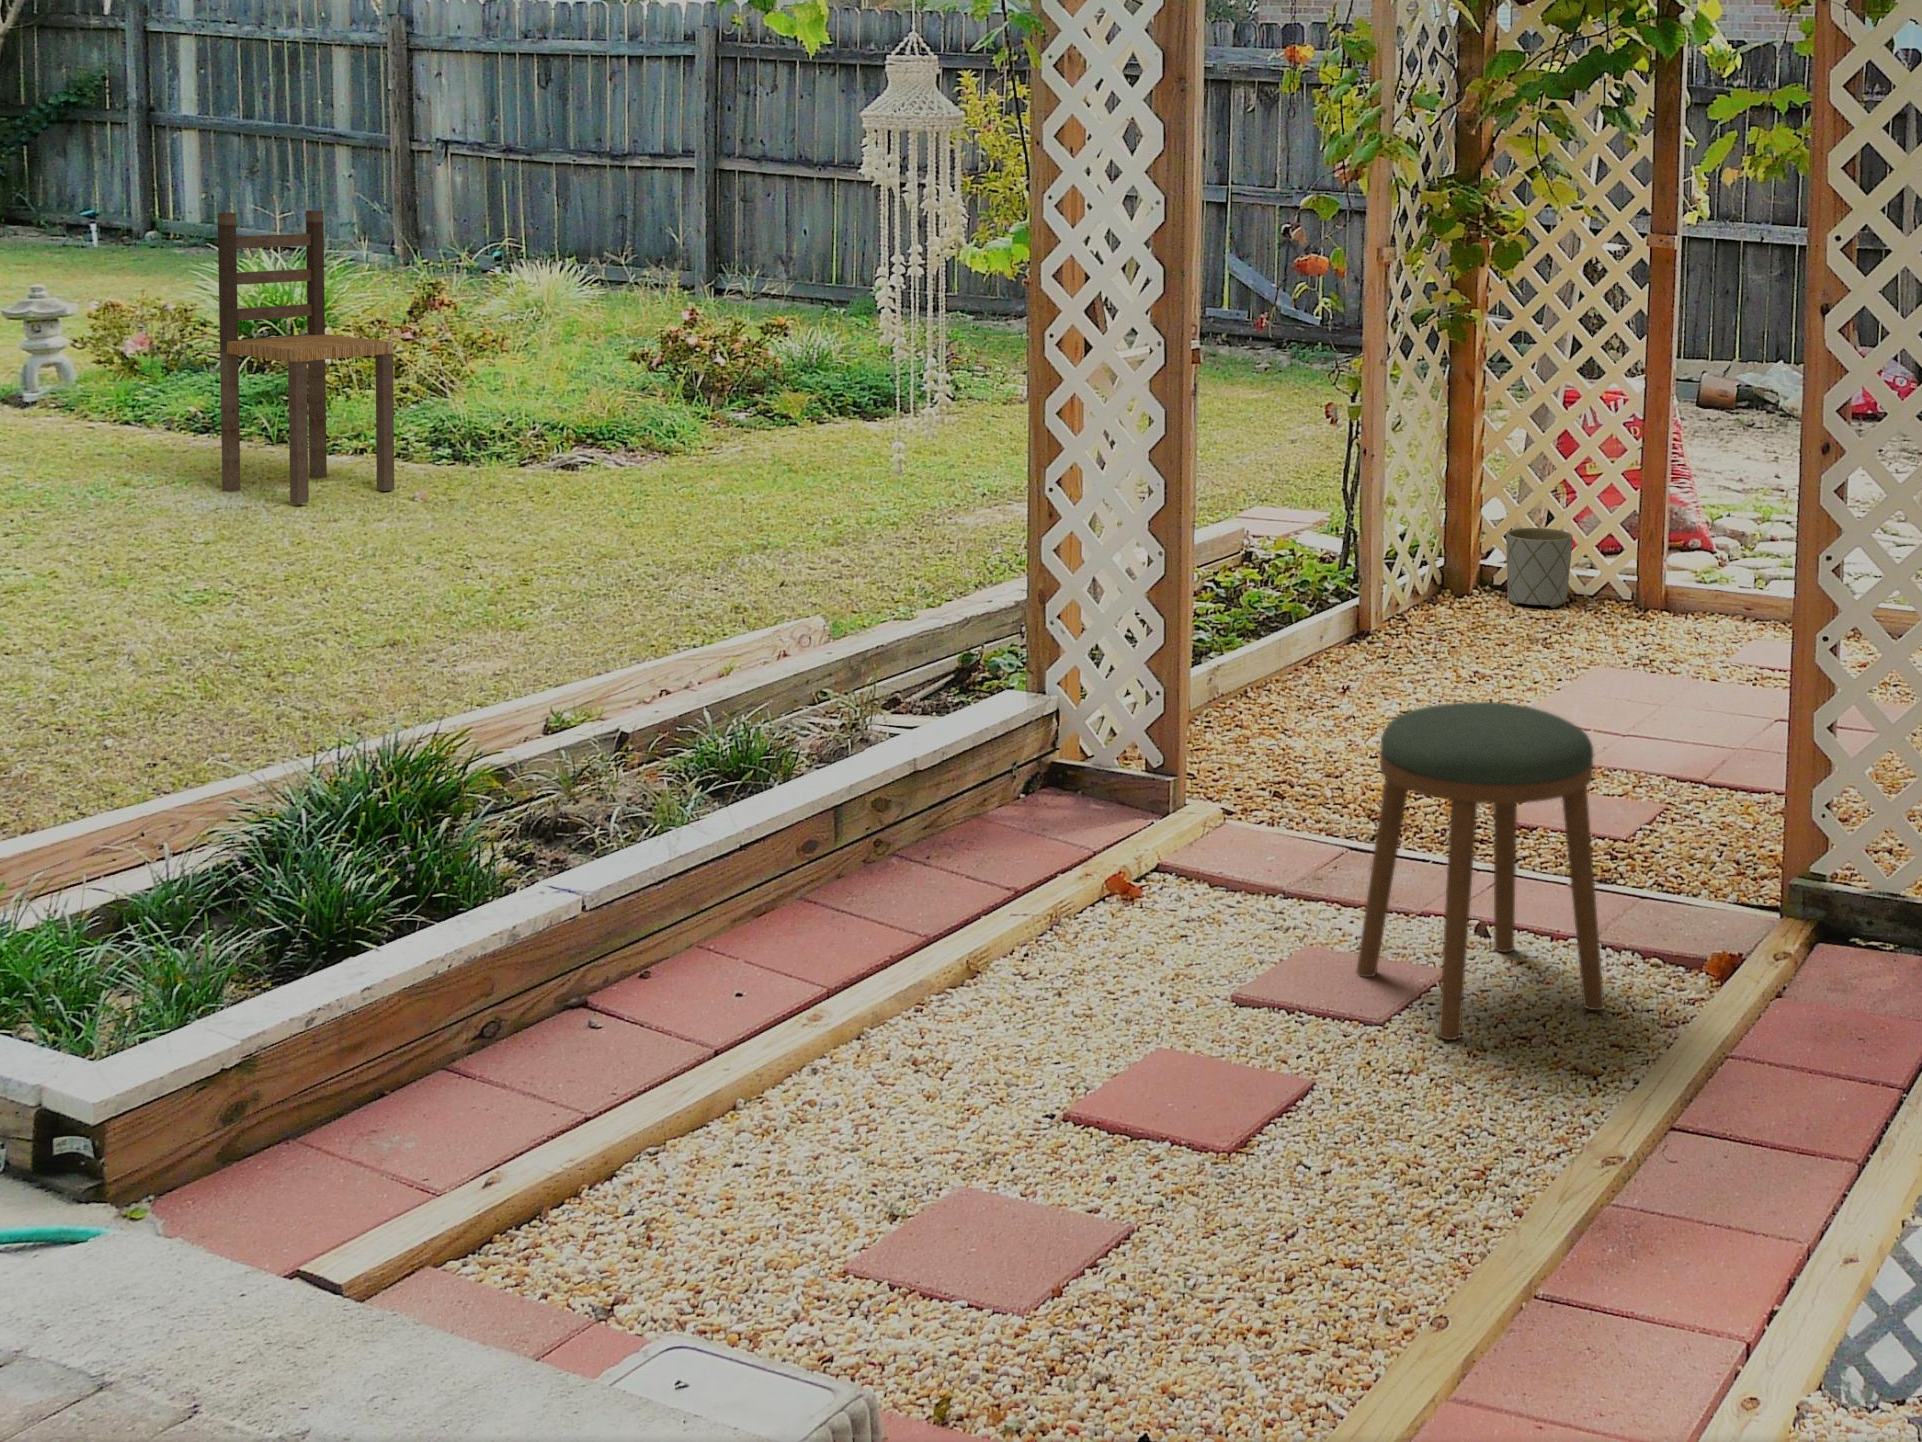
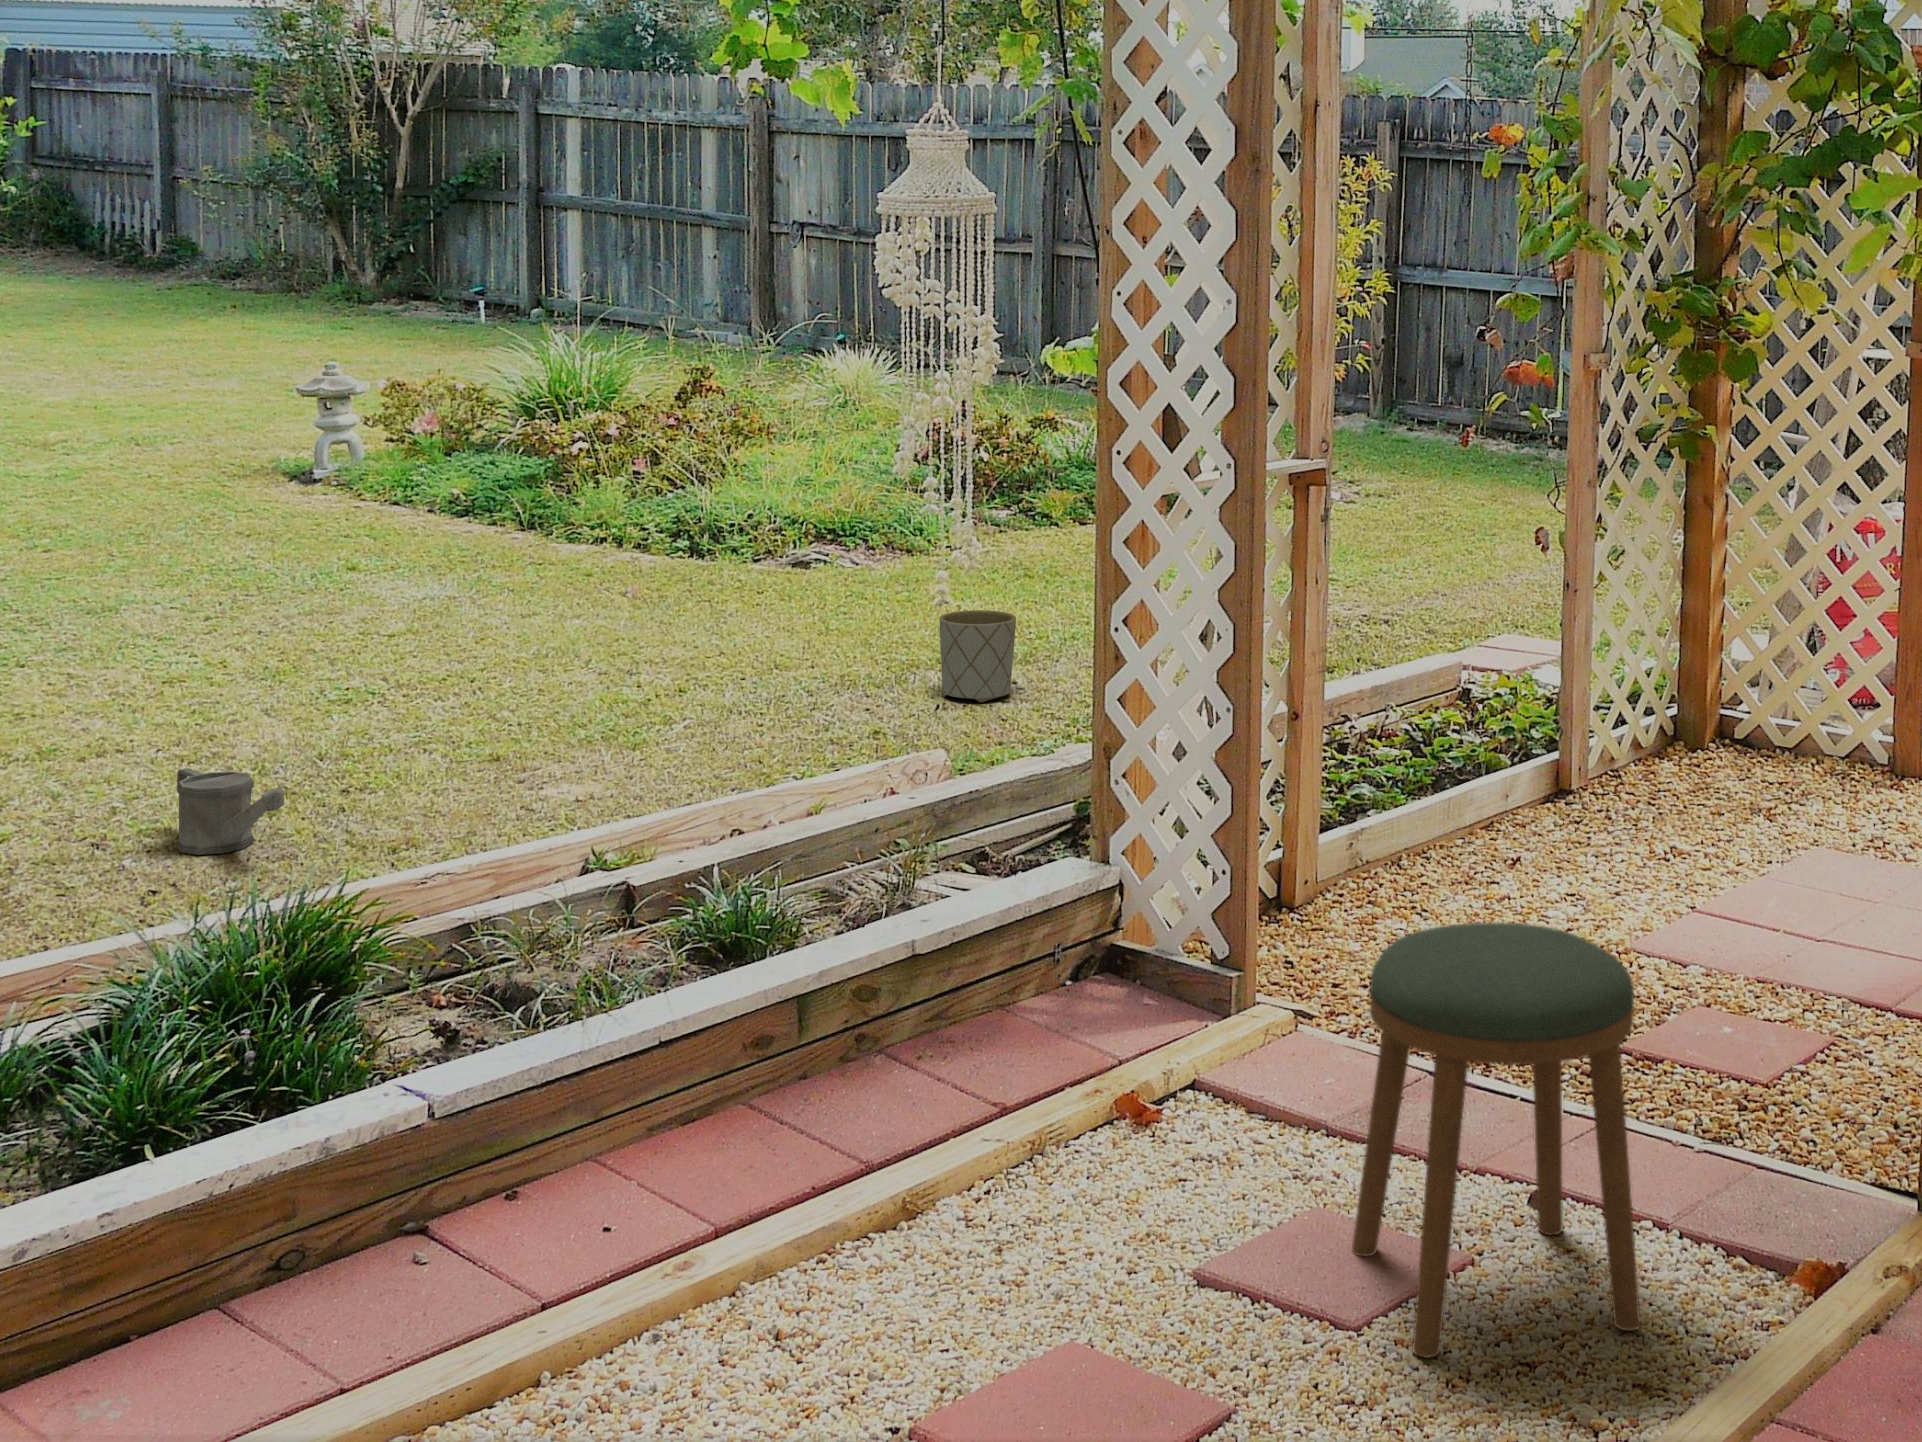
chair: present [218,210,394,504] -> none [443,294,609,596]
planter: present [1506,528,1573,608] -> present [939,610,1016,702]
watering can: none [105,661,236,740] -> present [177,768,284,855]

